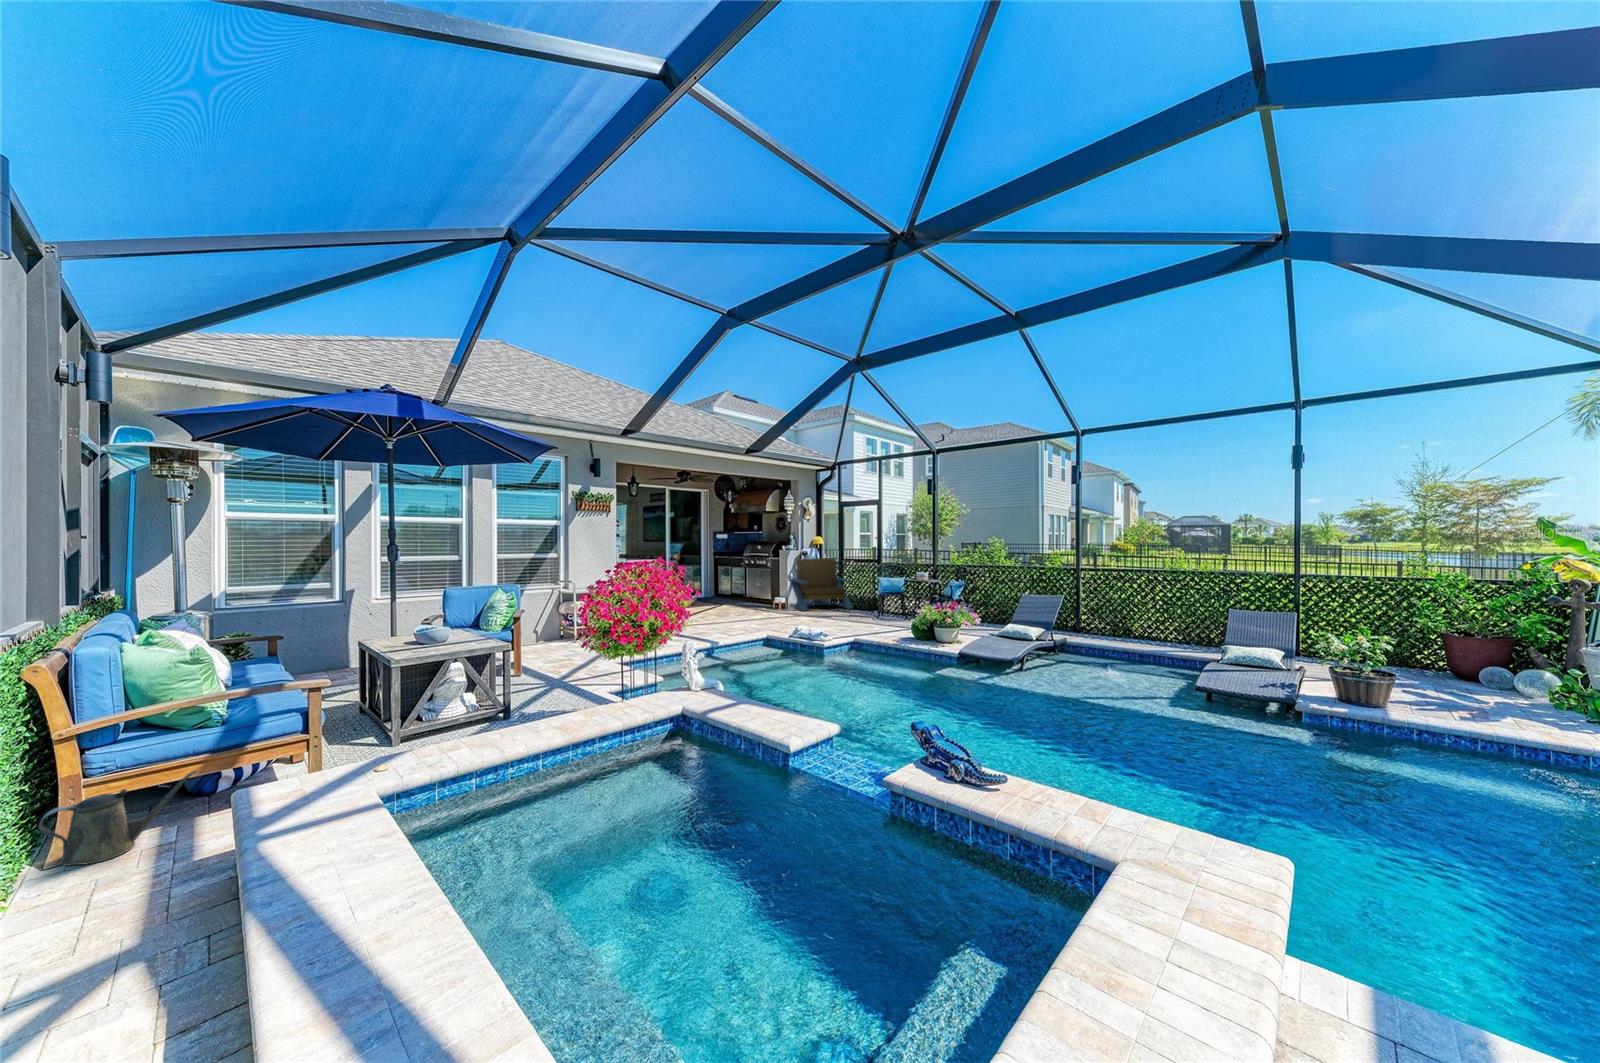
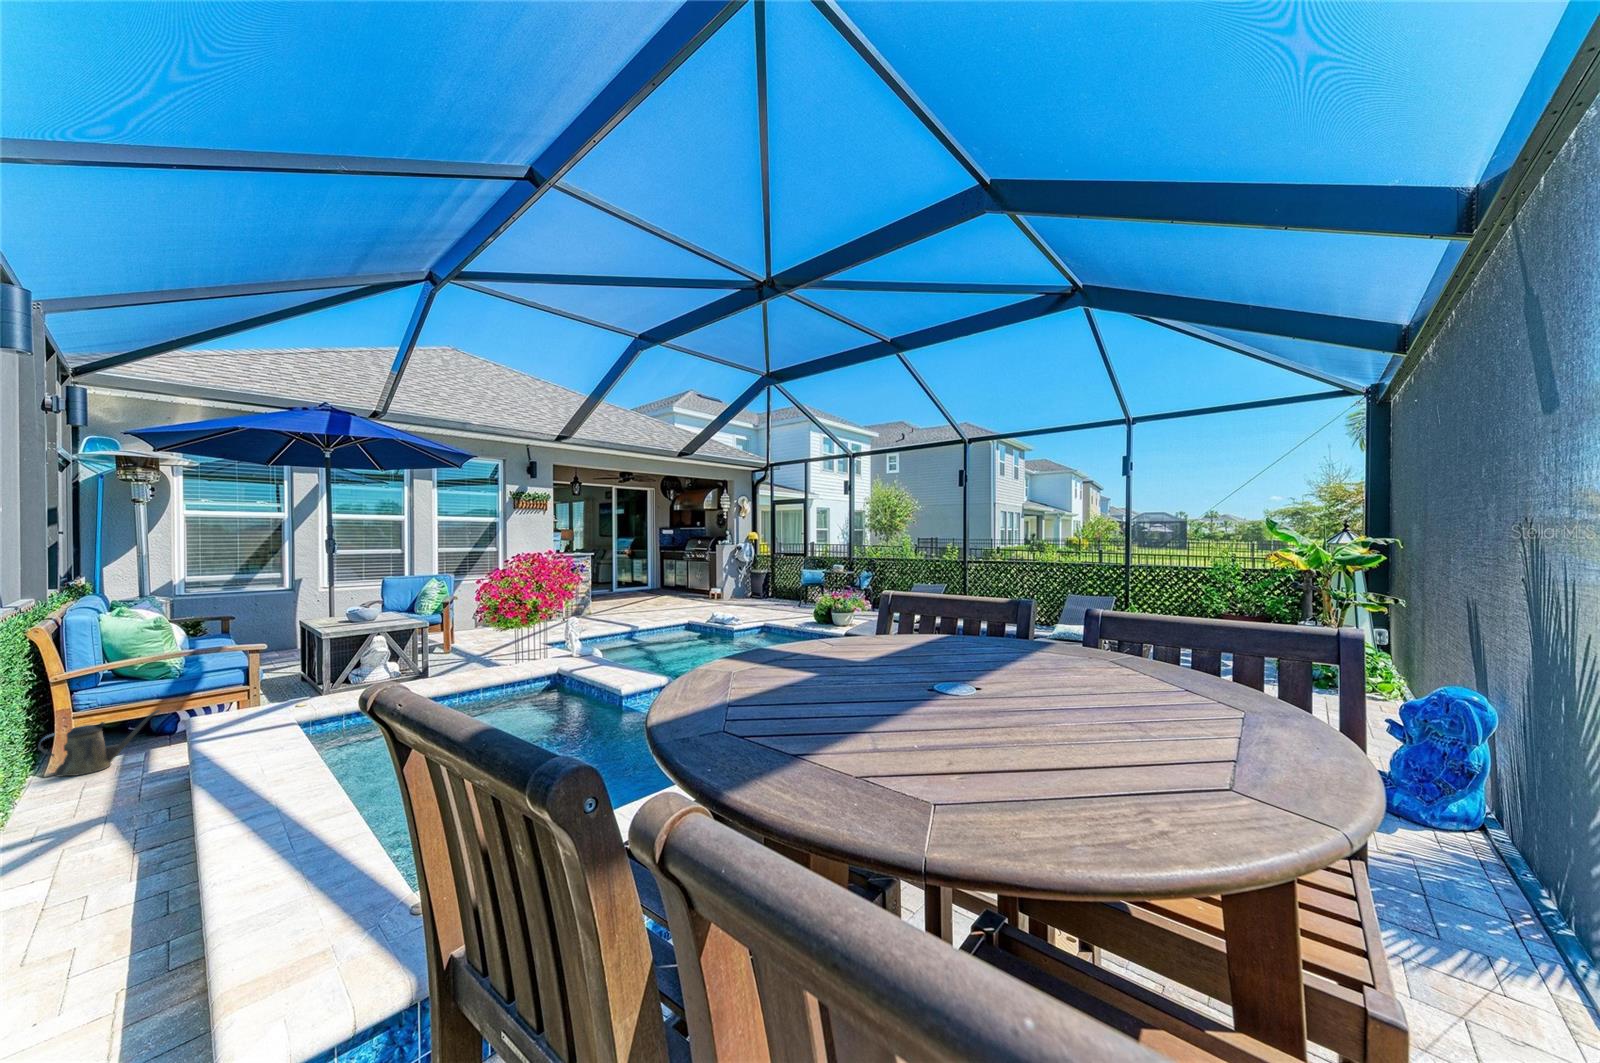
lounge chair: present [790,558,853,611] -> none [722,552,780,601]

